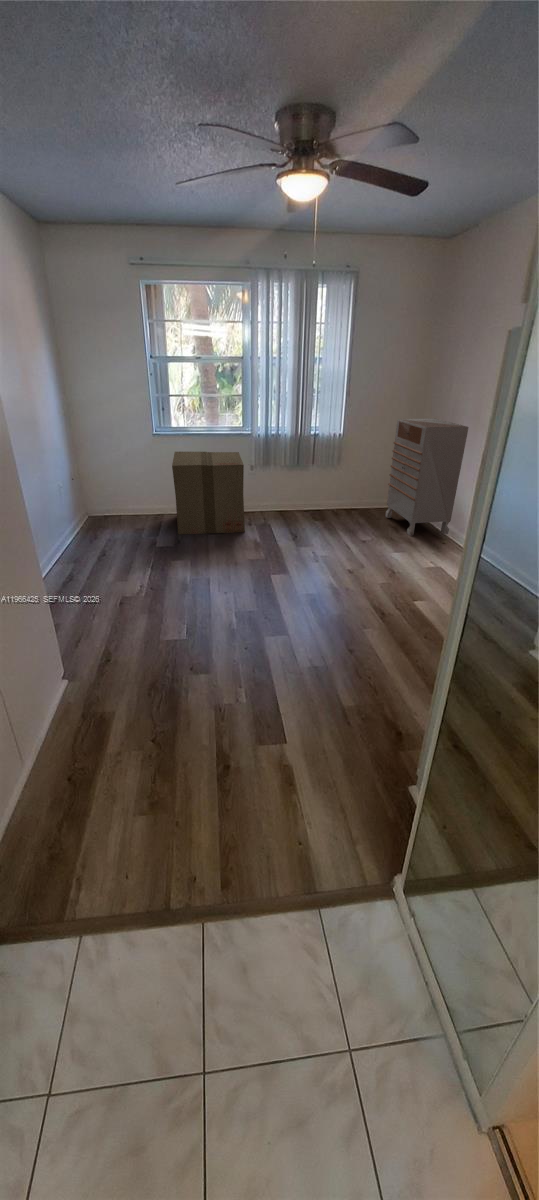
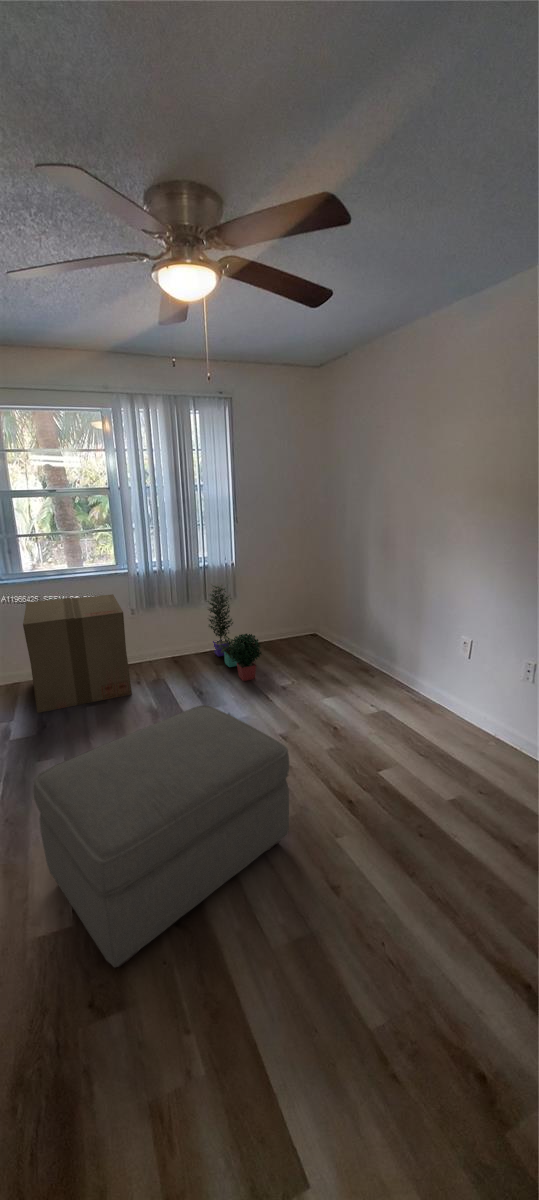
dresser: present [385,419,468,536] -> none [291,541,371,669]
potted plant: none [313,450,352,535] -> present [208,585,262,681]
ottoman: none [176,530,335,652] -> present [33,705,289,968]

